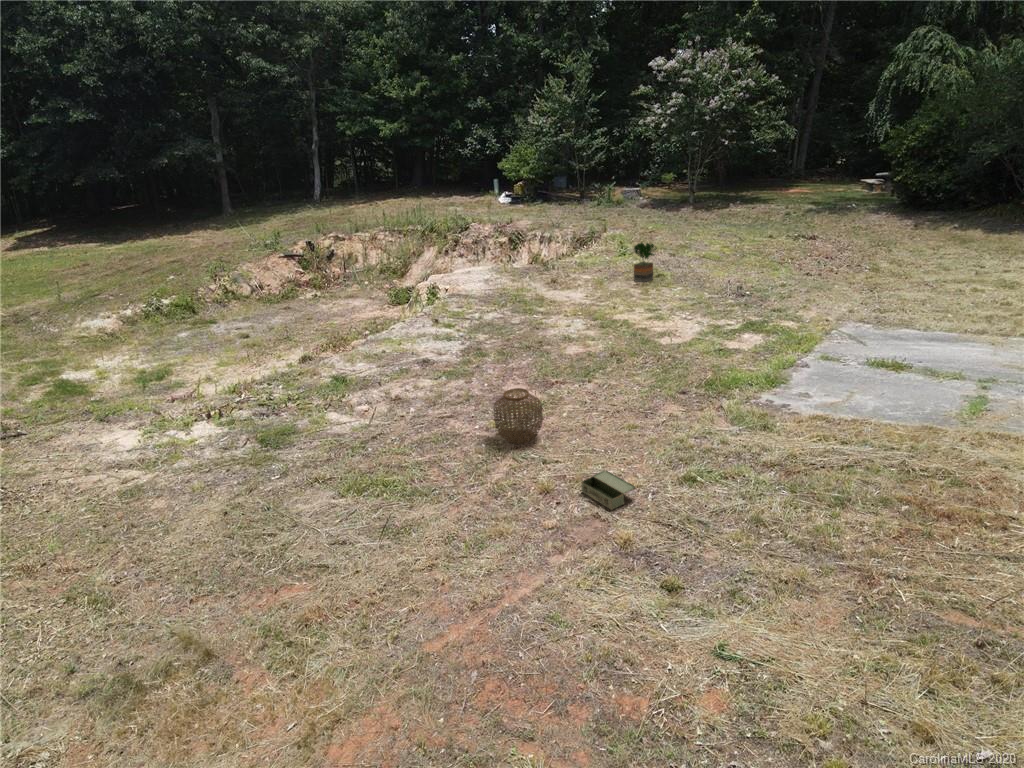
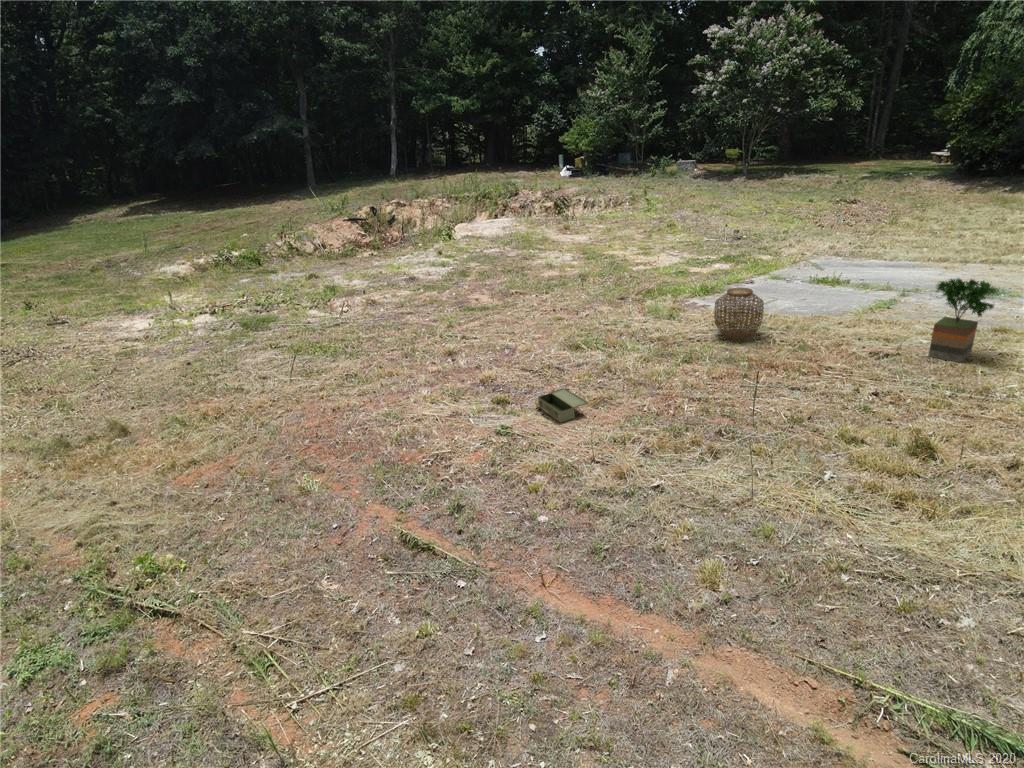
potted tree: present [634,243,657,282] -> present [928,278,997,362]
woven basket: present [493,388,542,444] -> present [714,287,764,340]

